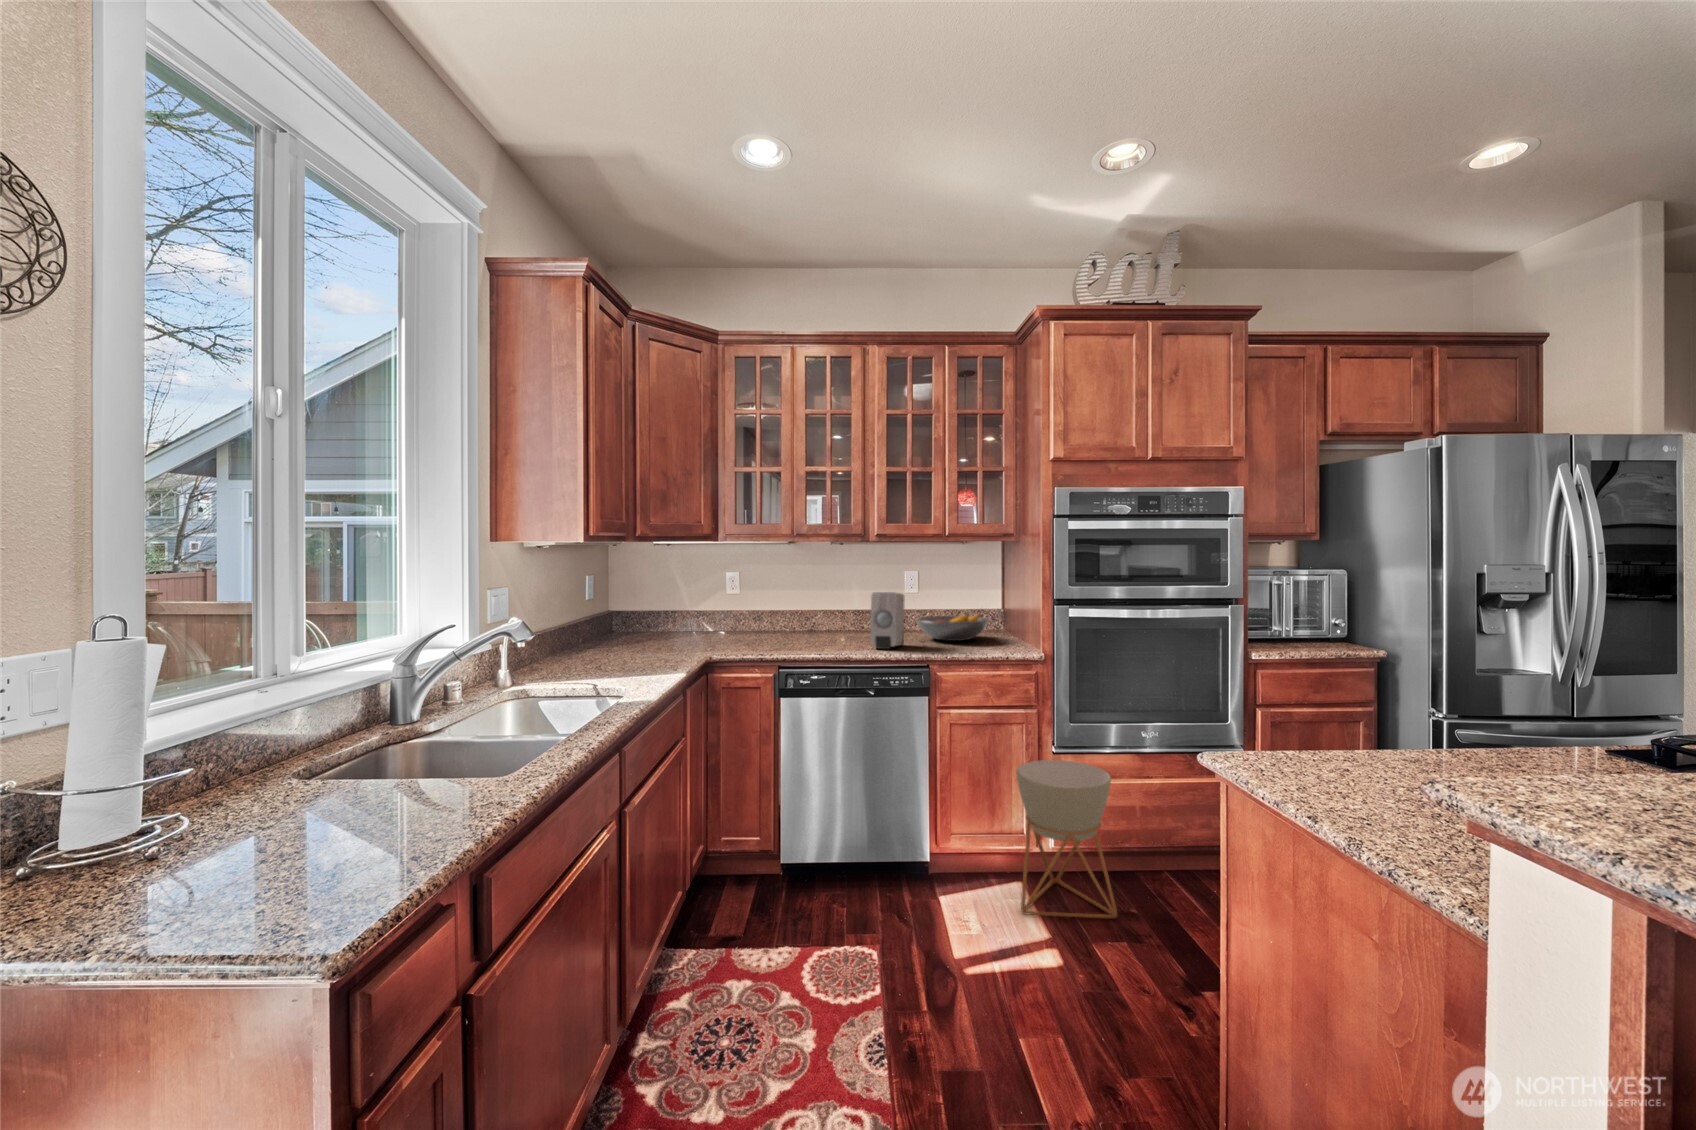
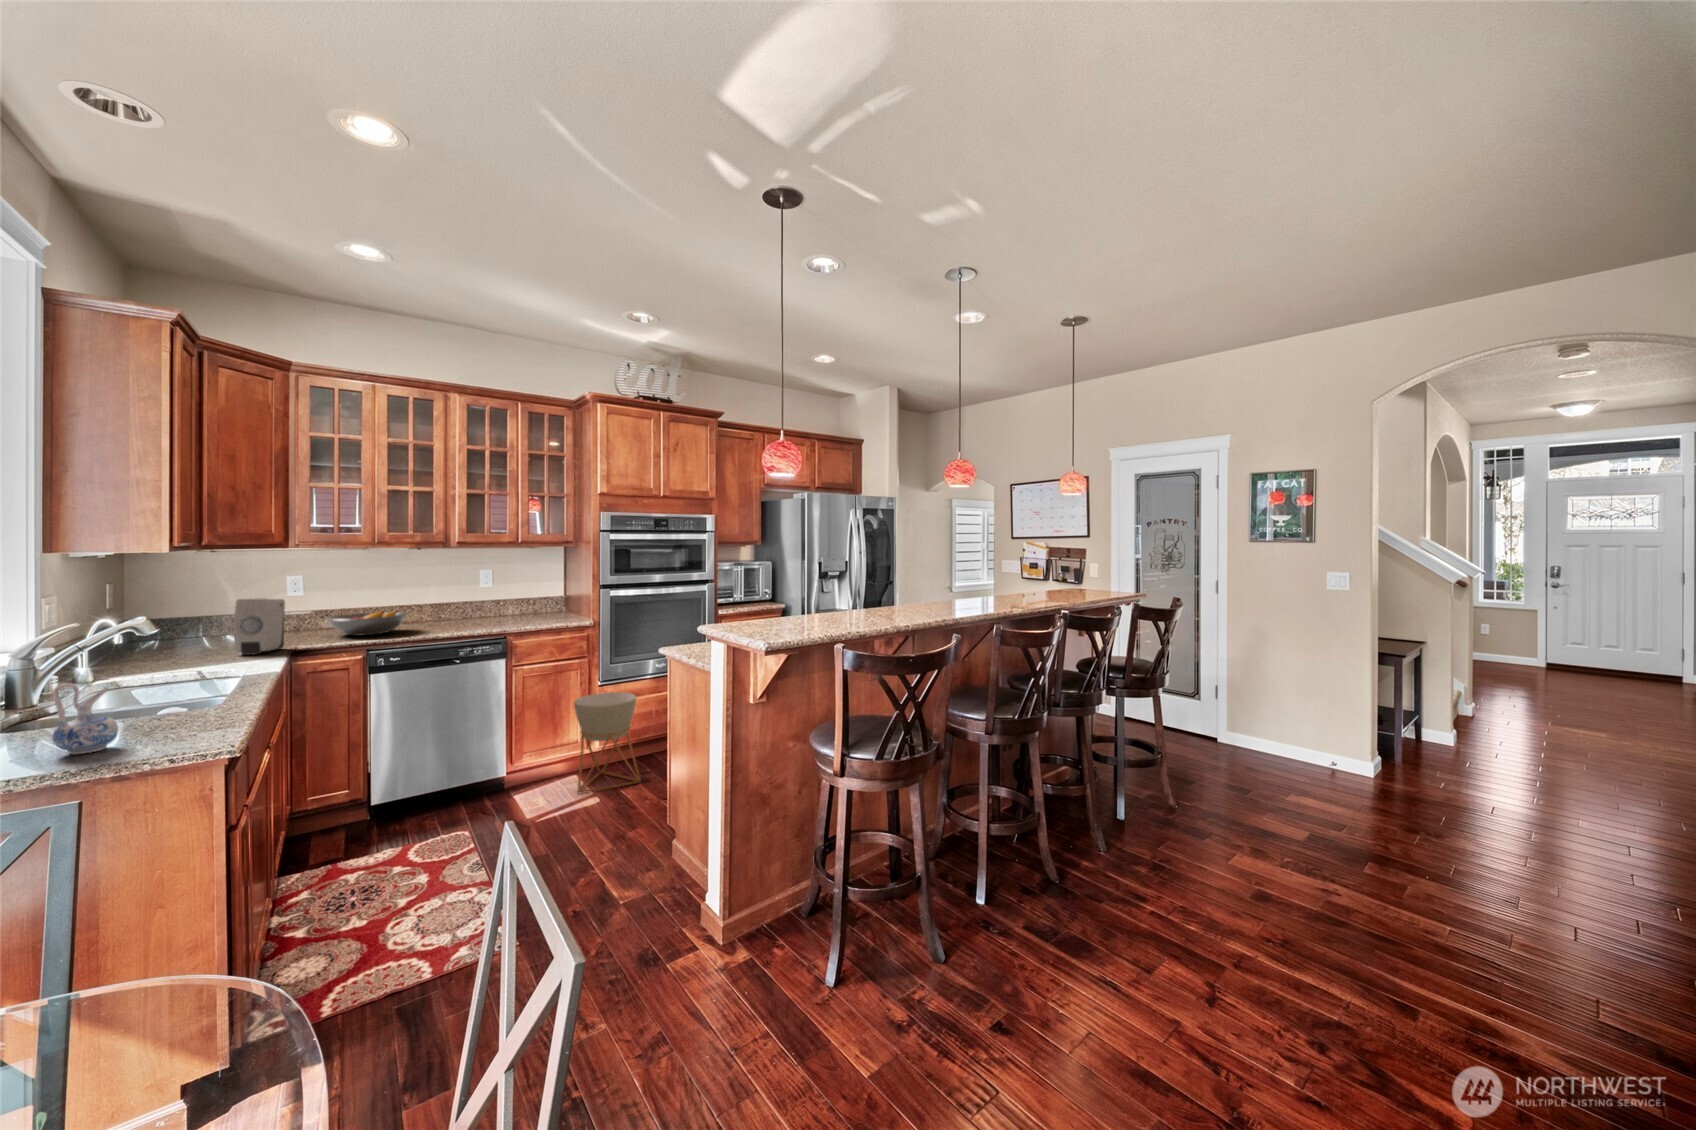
soap dispenser: present [870,592,904,649] -> present [234,598,285,655]
fruit bowl: present [916,614,988,641] -> present [328,610,406,635]
ceramic pitcher: none [335,711,408,812] -> present [52,683,119,754]

